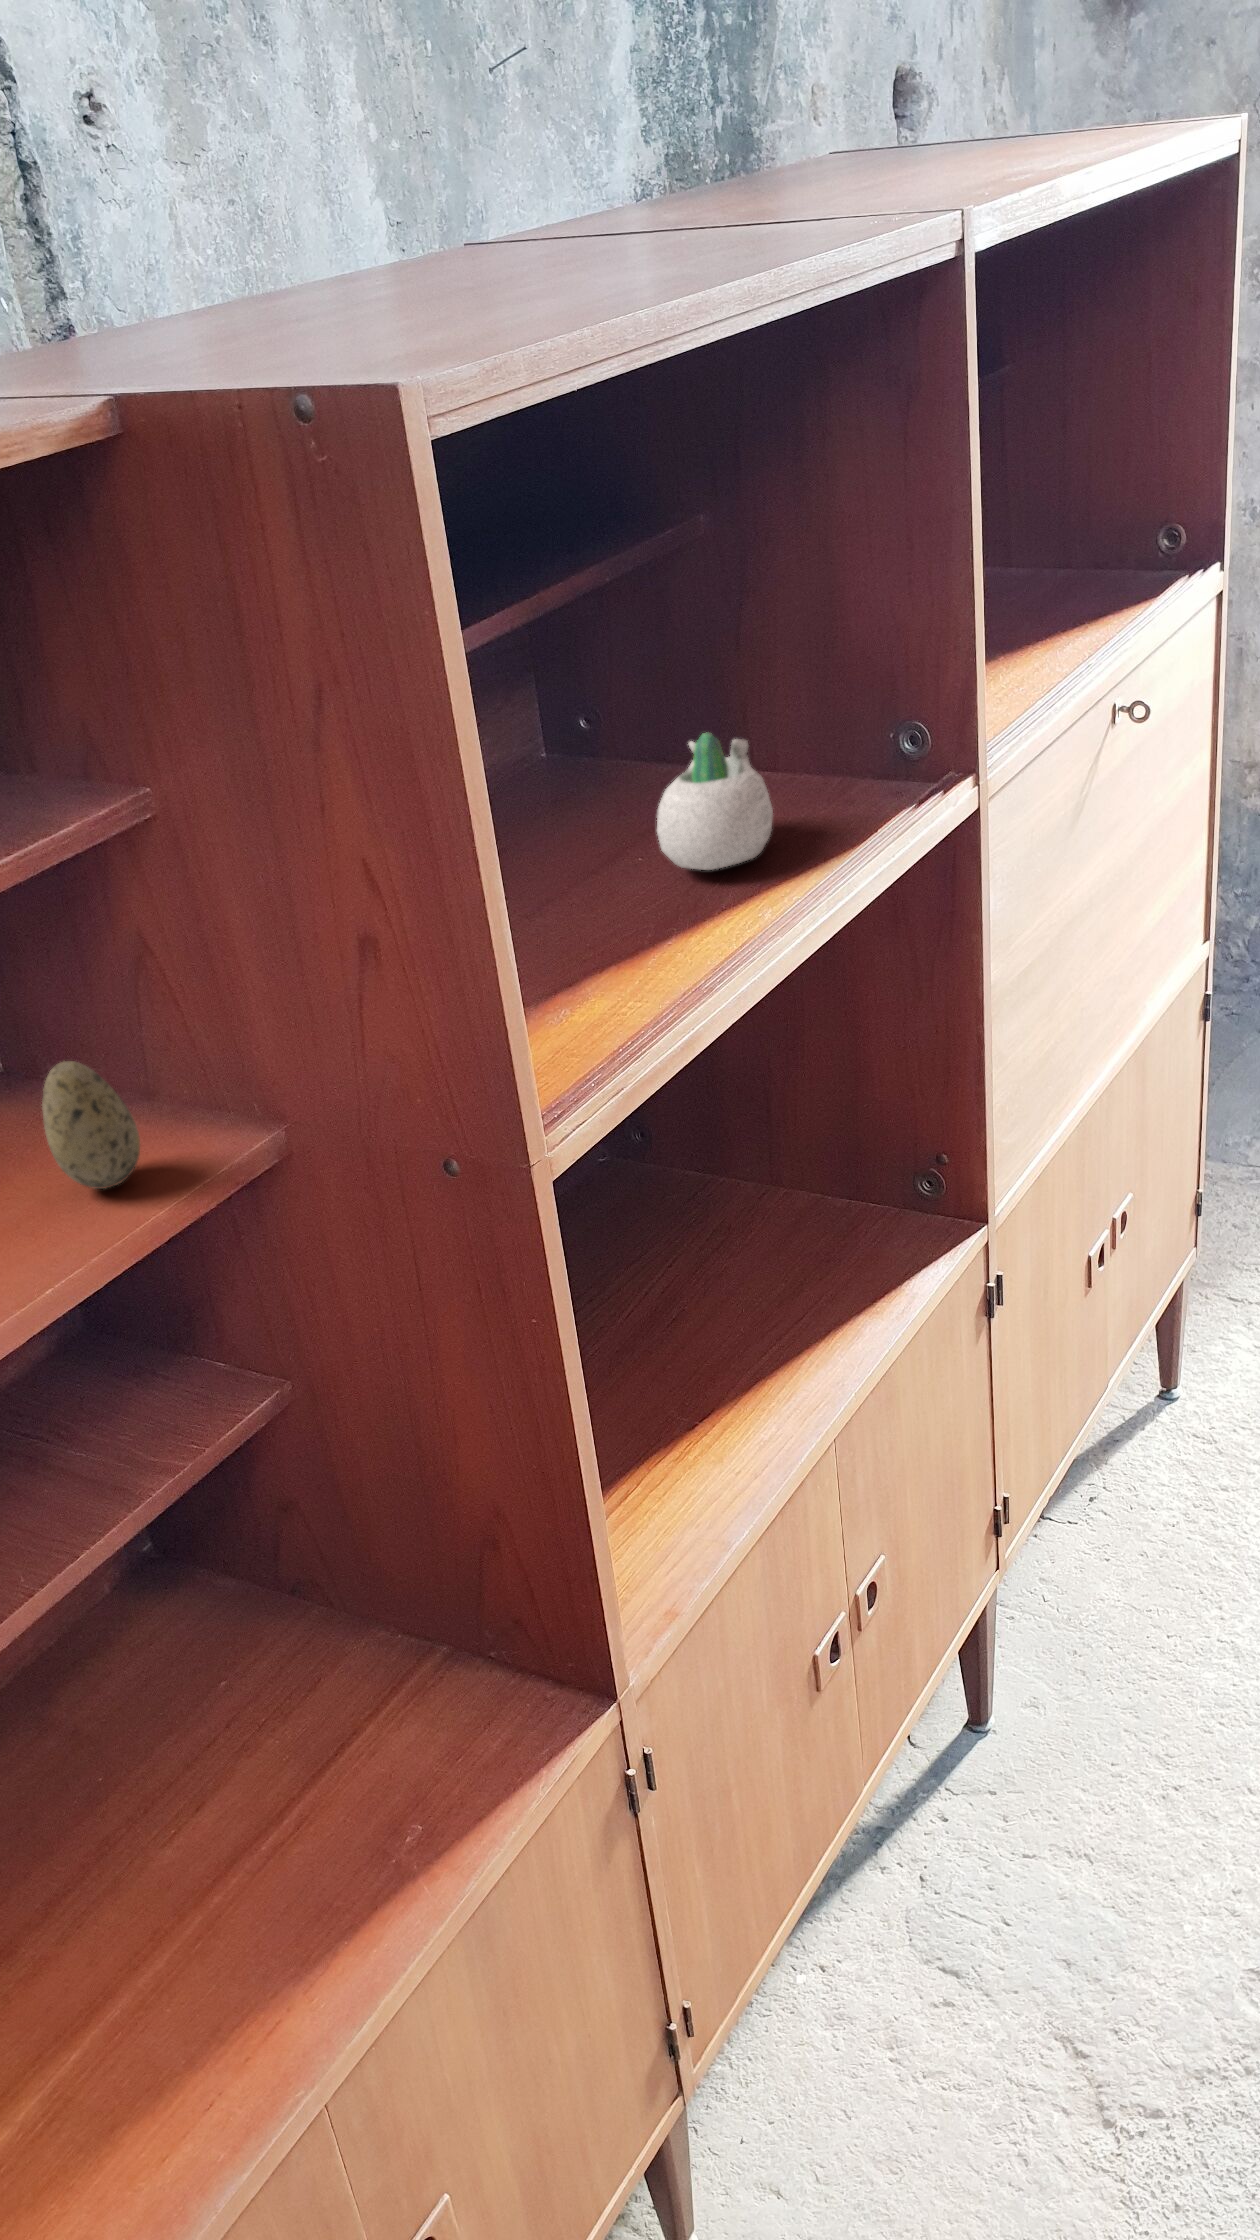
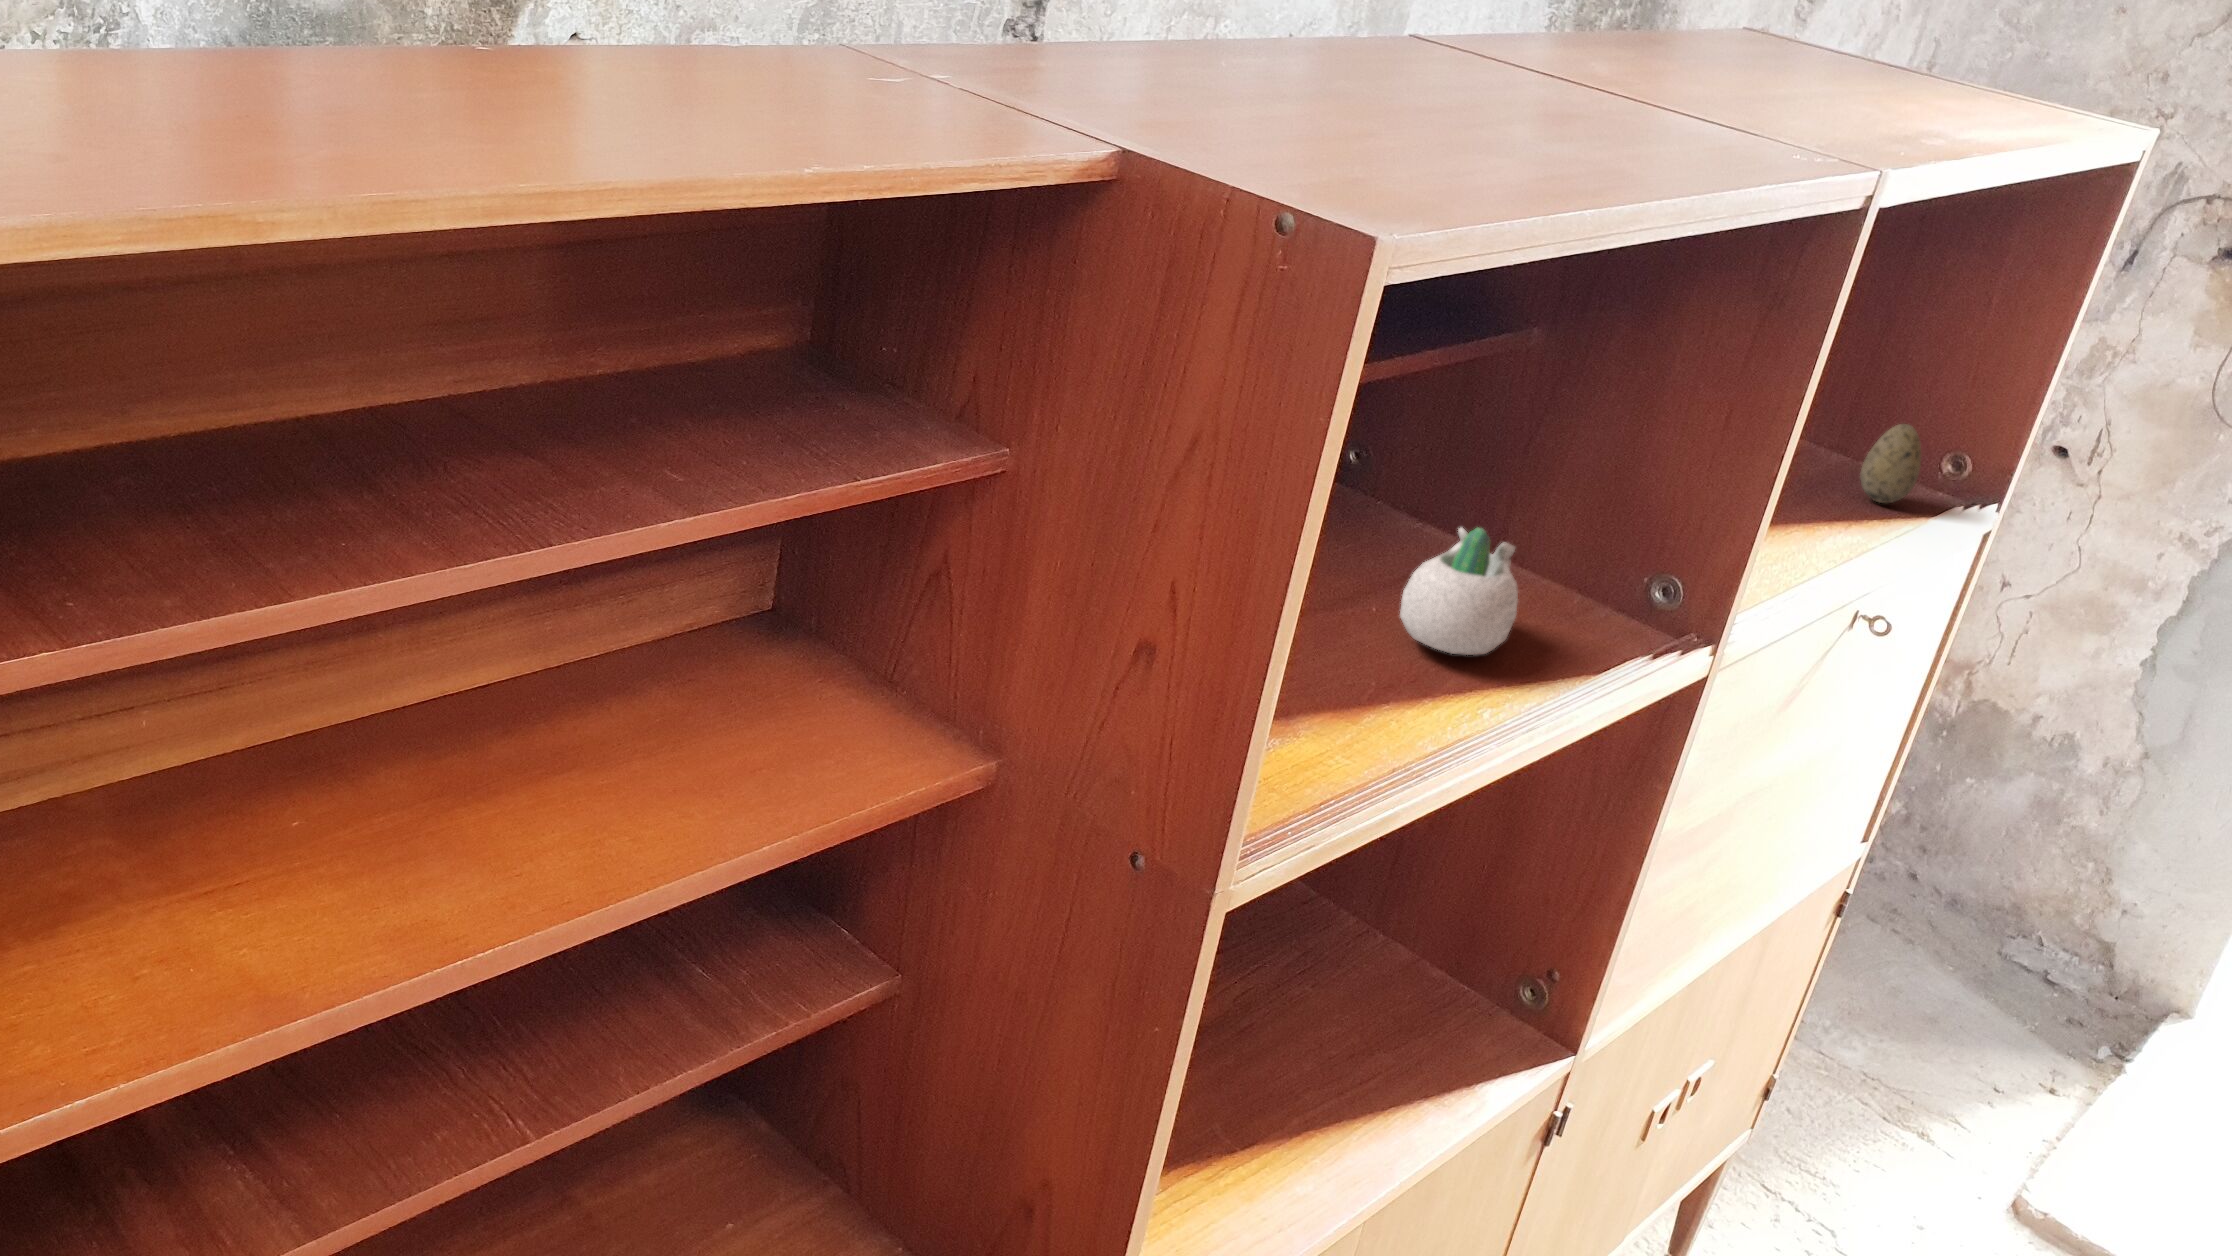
decorative egg: present [42,1061,140,1189] -> present [1860,424,1921,503]

